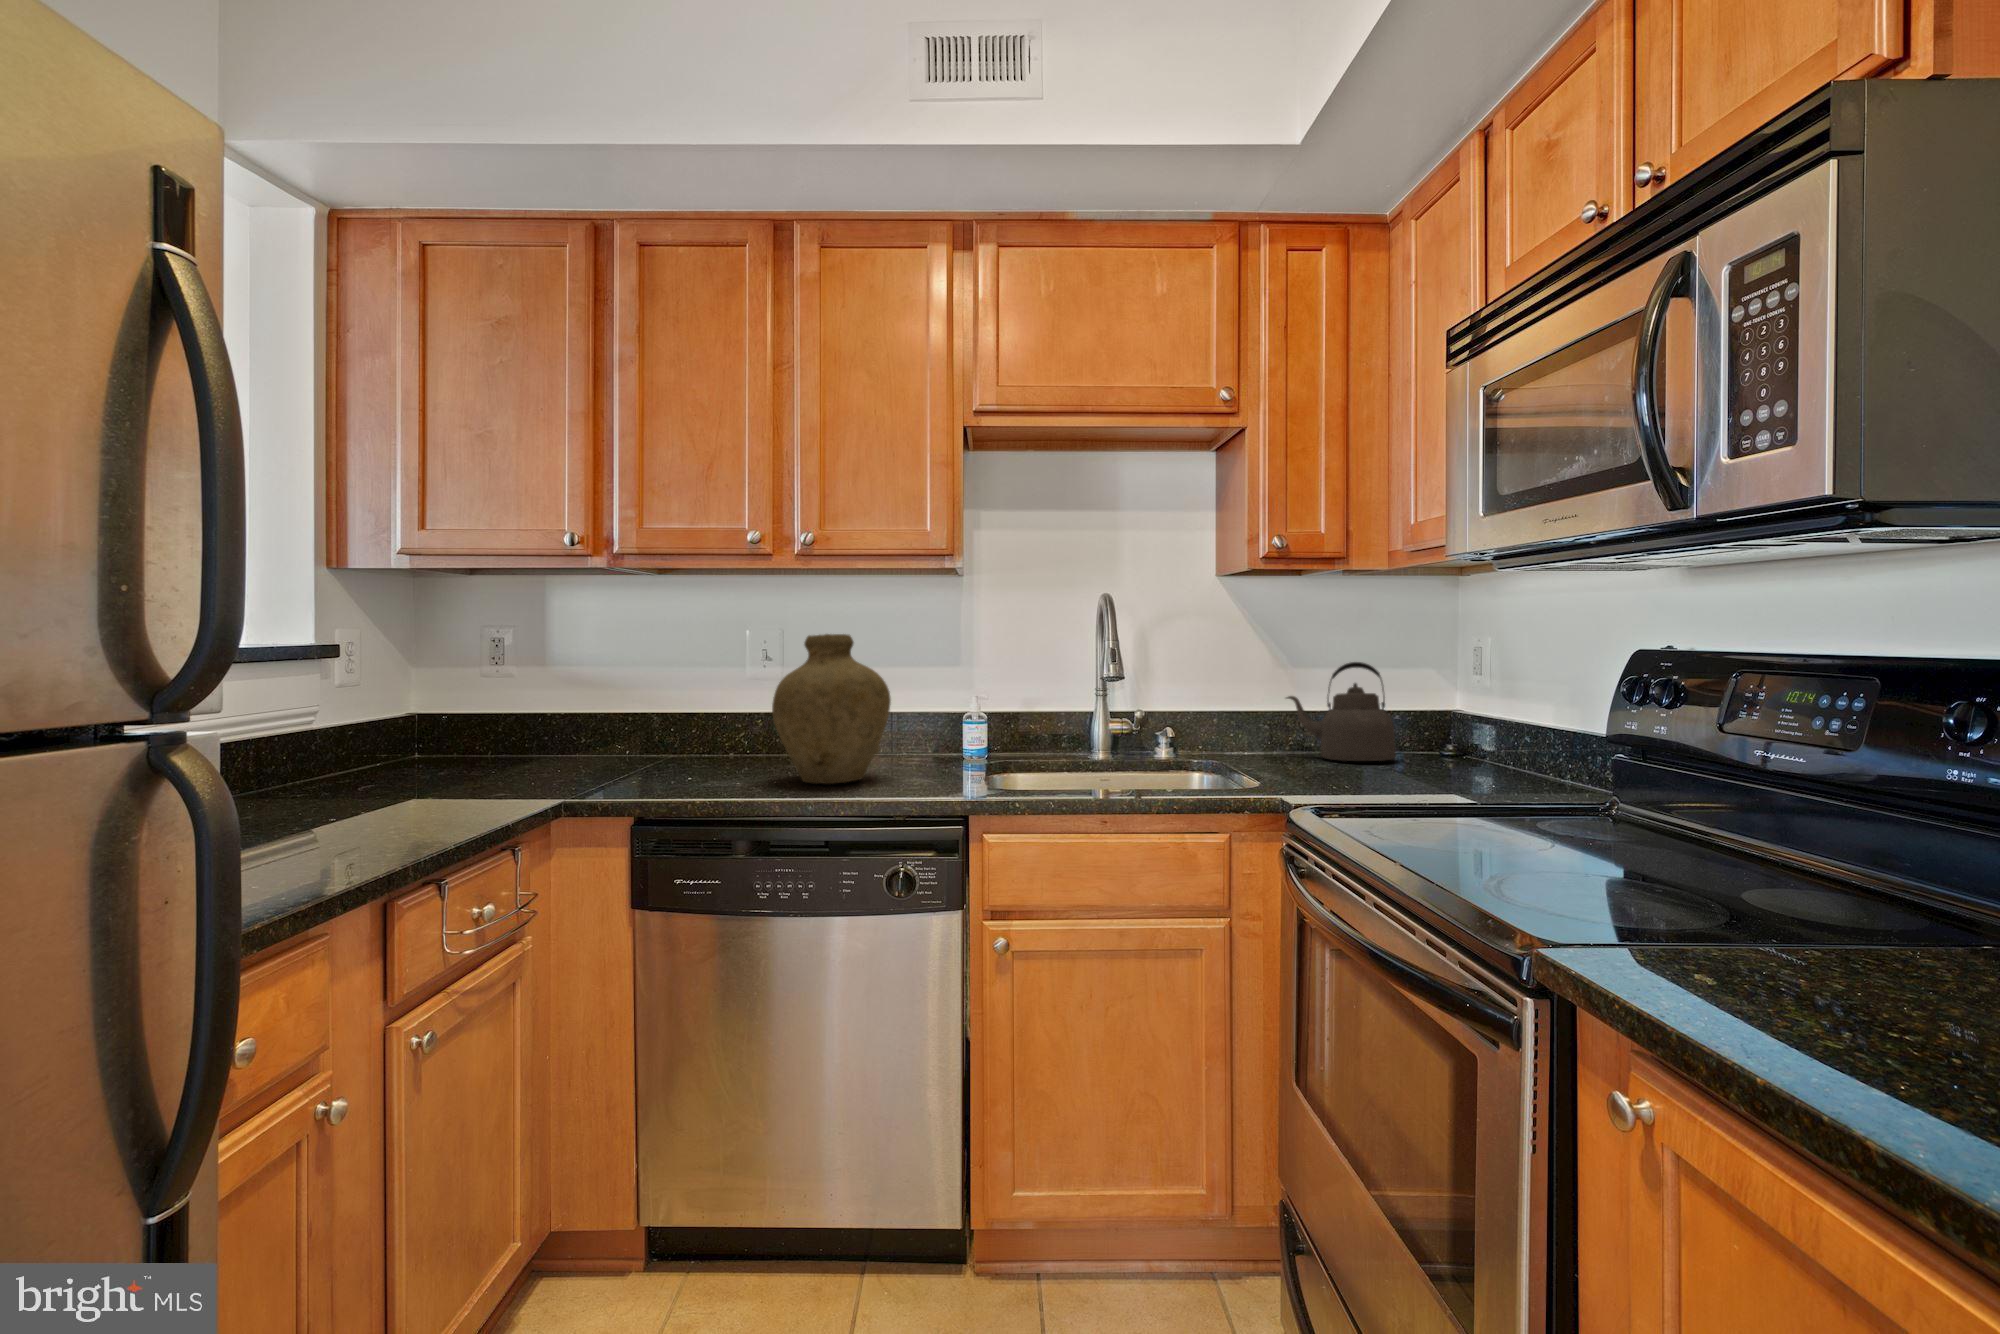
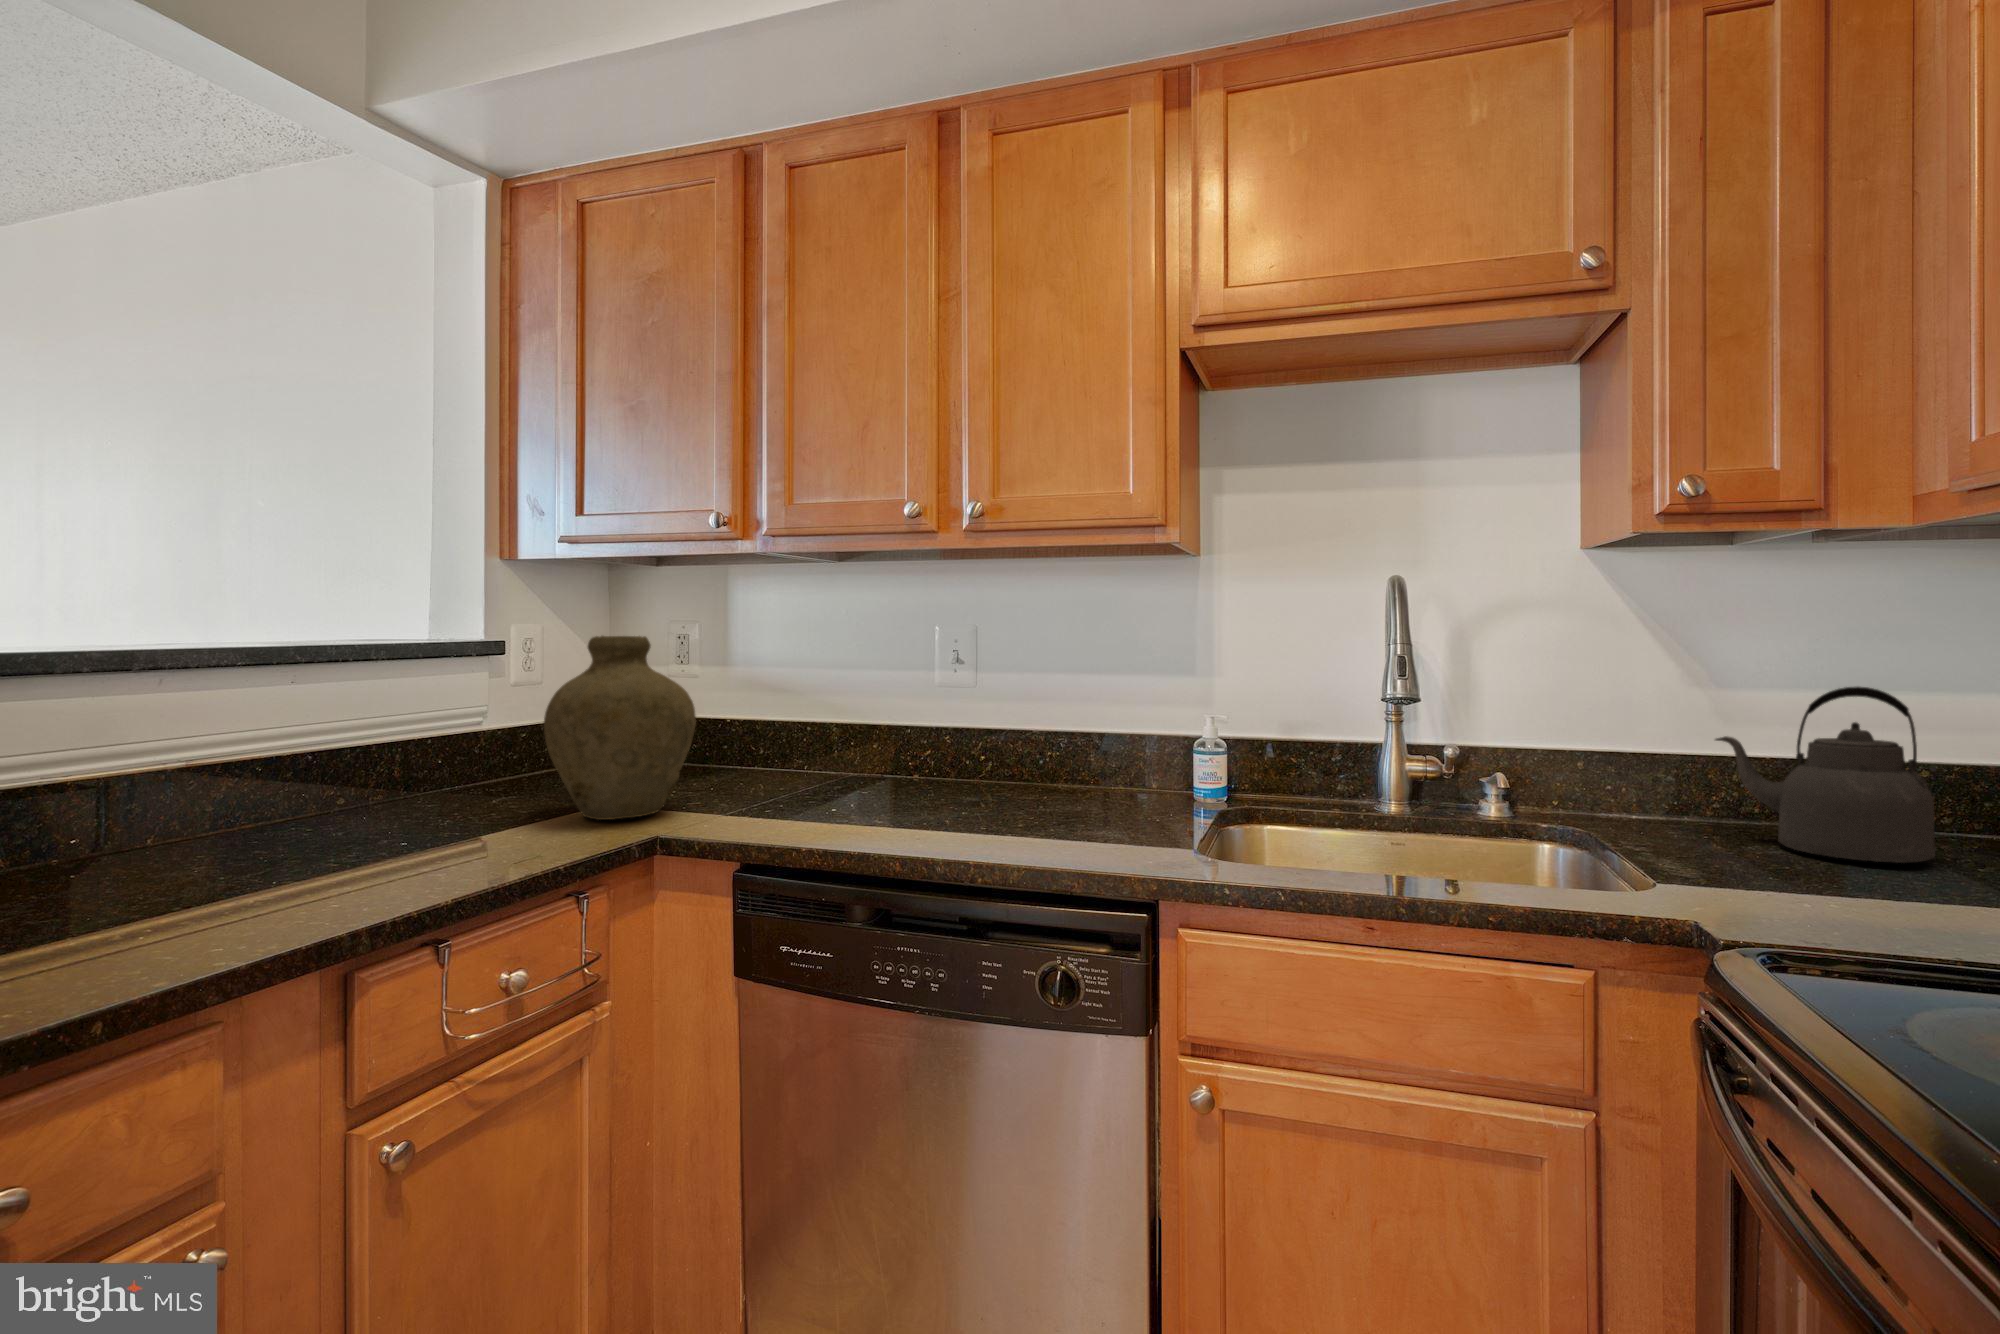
vase: present [772,634,891,784] -> present [544,636,696,820]

